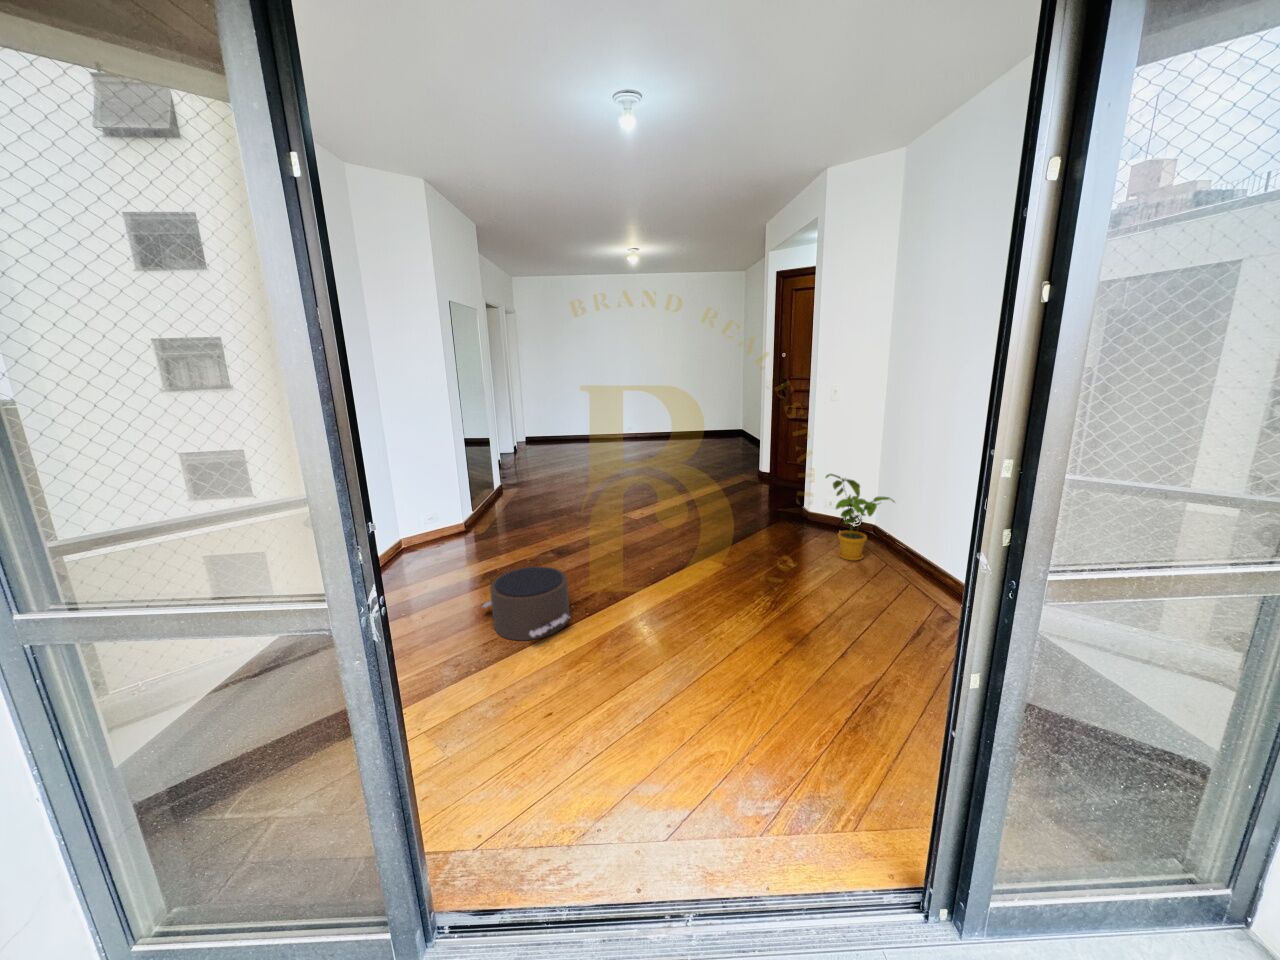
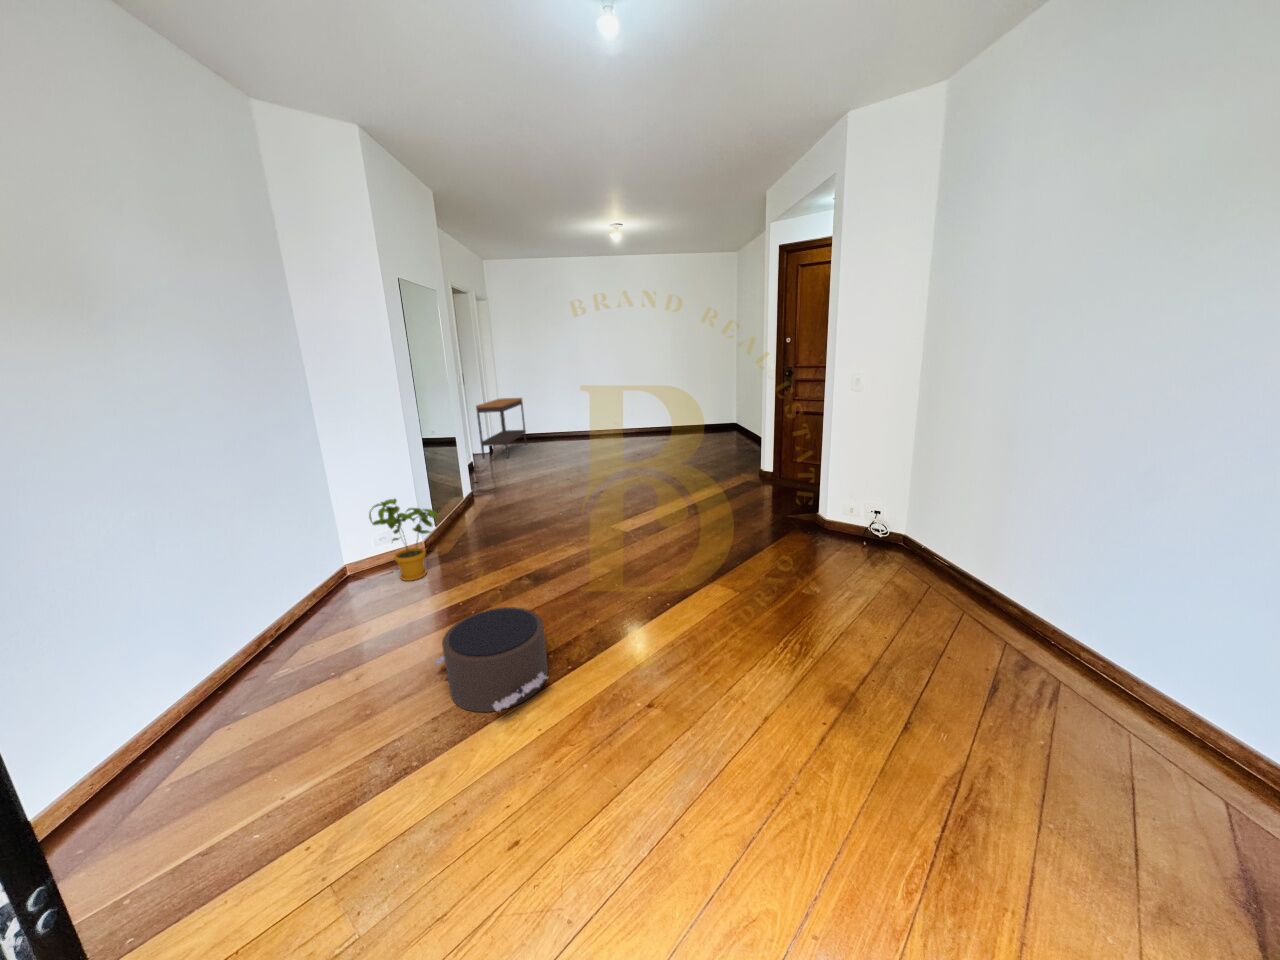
console table: none [503,403,547,458] -> present [476,398,527,459]
house plant: present [826,474,894,561] -> present [369,499,437,581]

